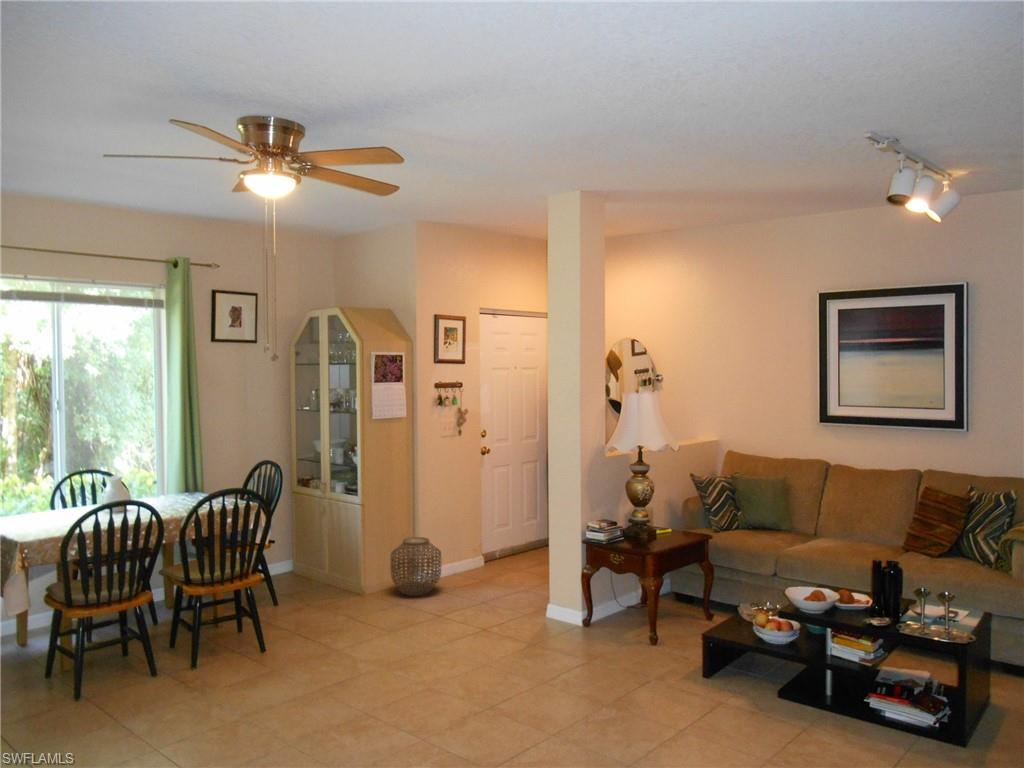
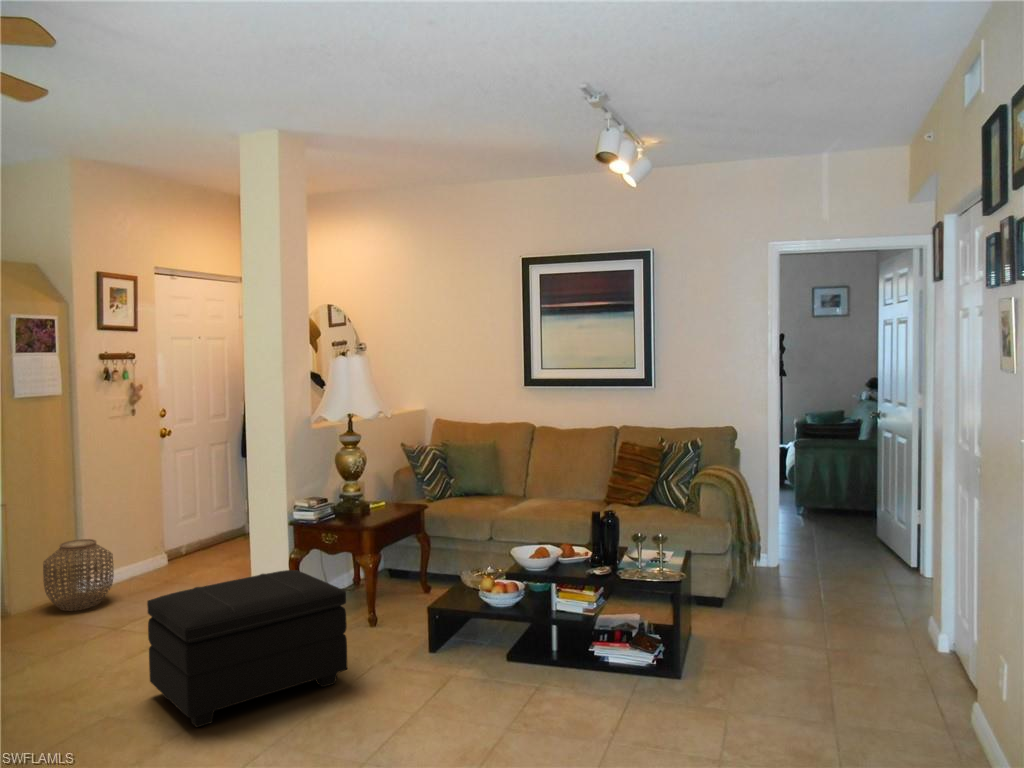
footstool: none [463,584,625,708] -> present [147,570,347,727]

